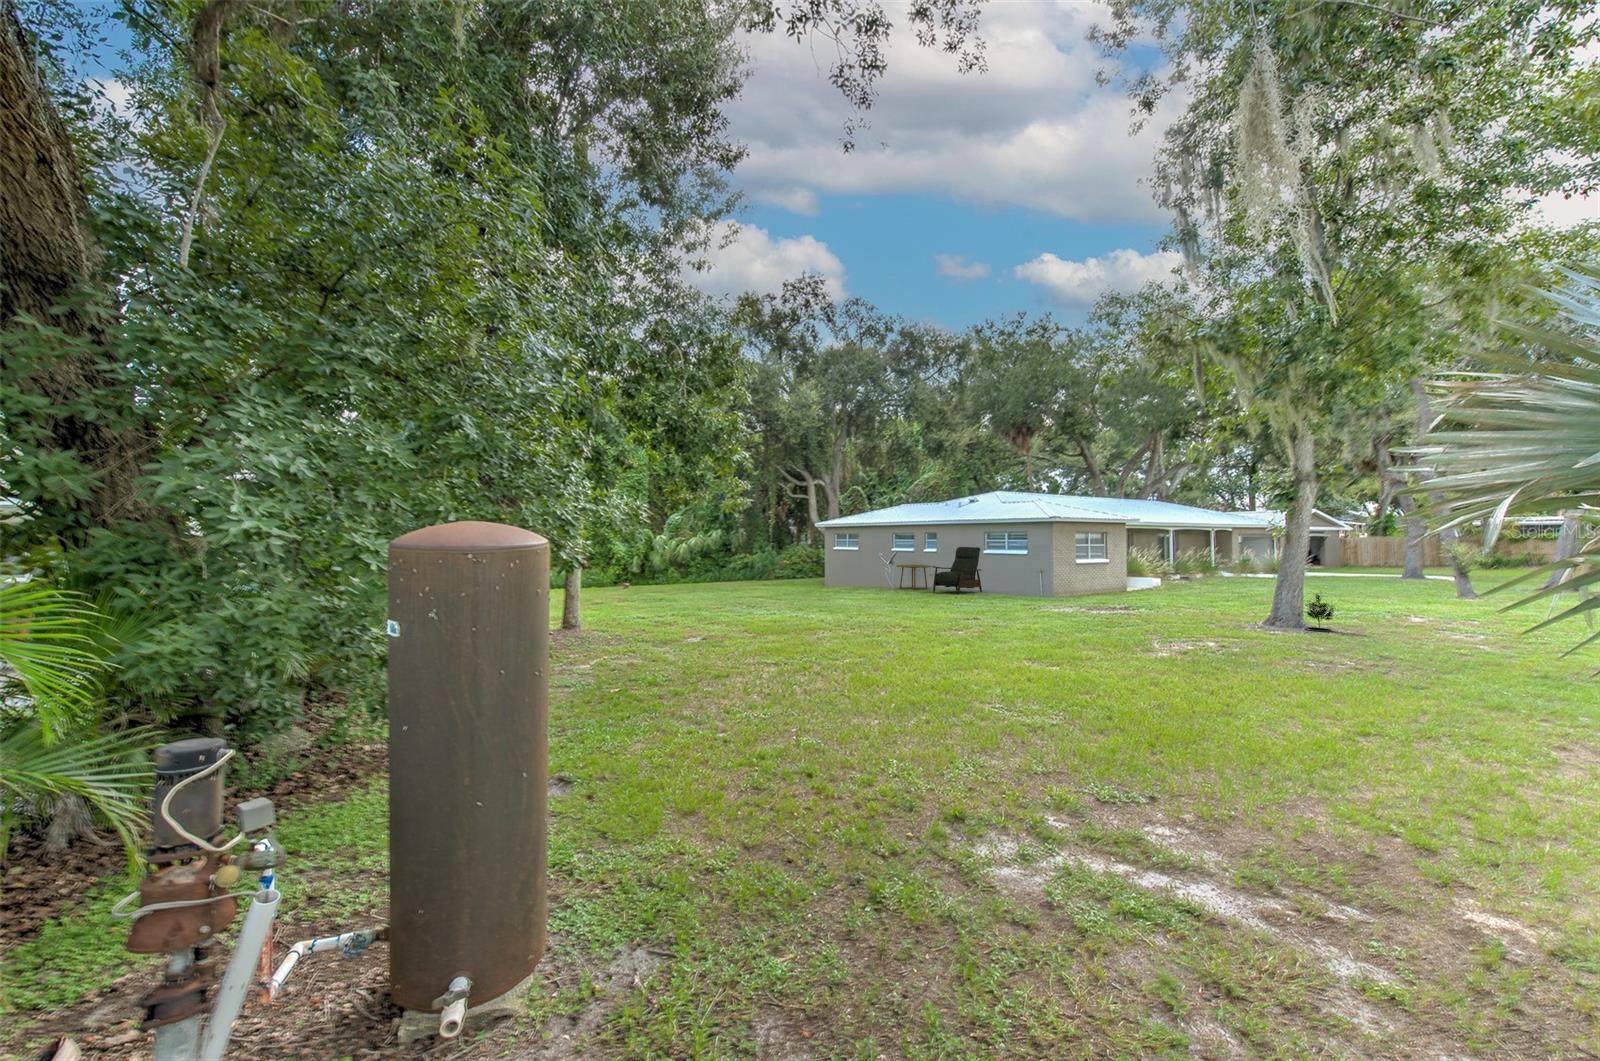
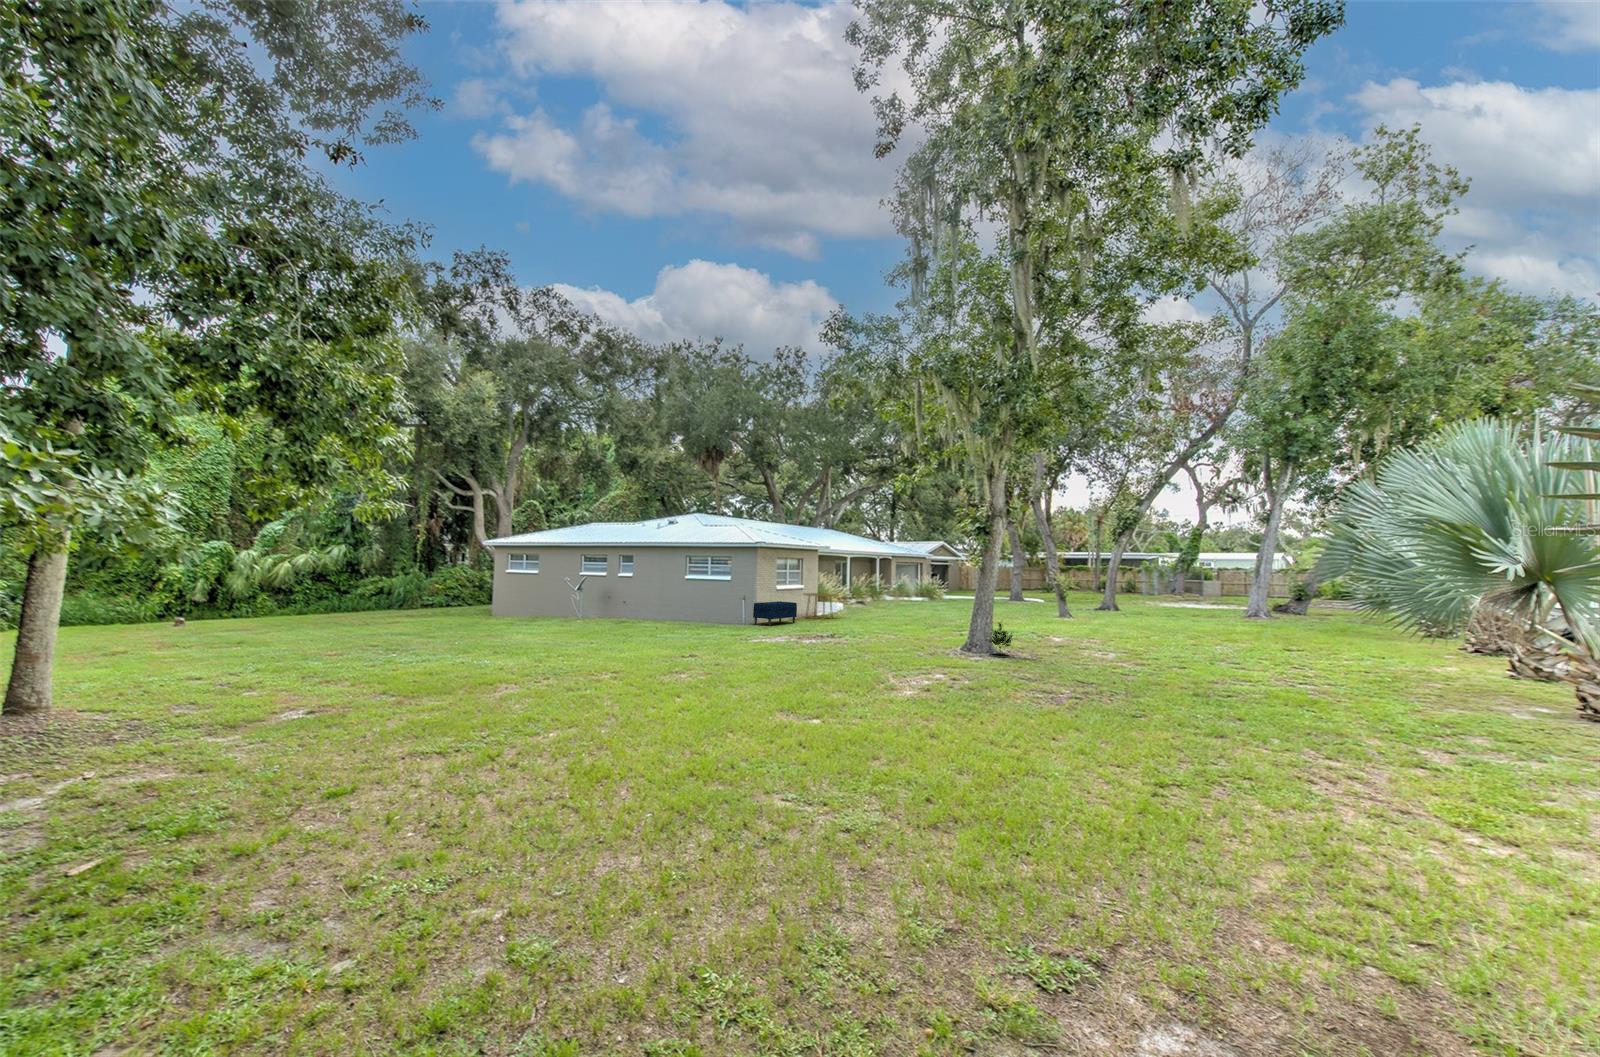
chair: present [932,547,982,595] -> none [628,572,681,625]
round table: present [897,565,931,590] -> present [803,593,836,620]
bench: none [1052,574,1099,598] -> present [753,601,797,626]

